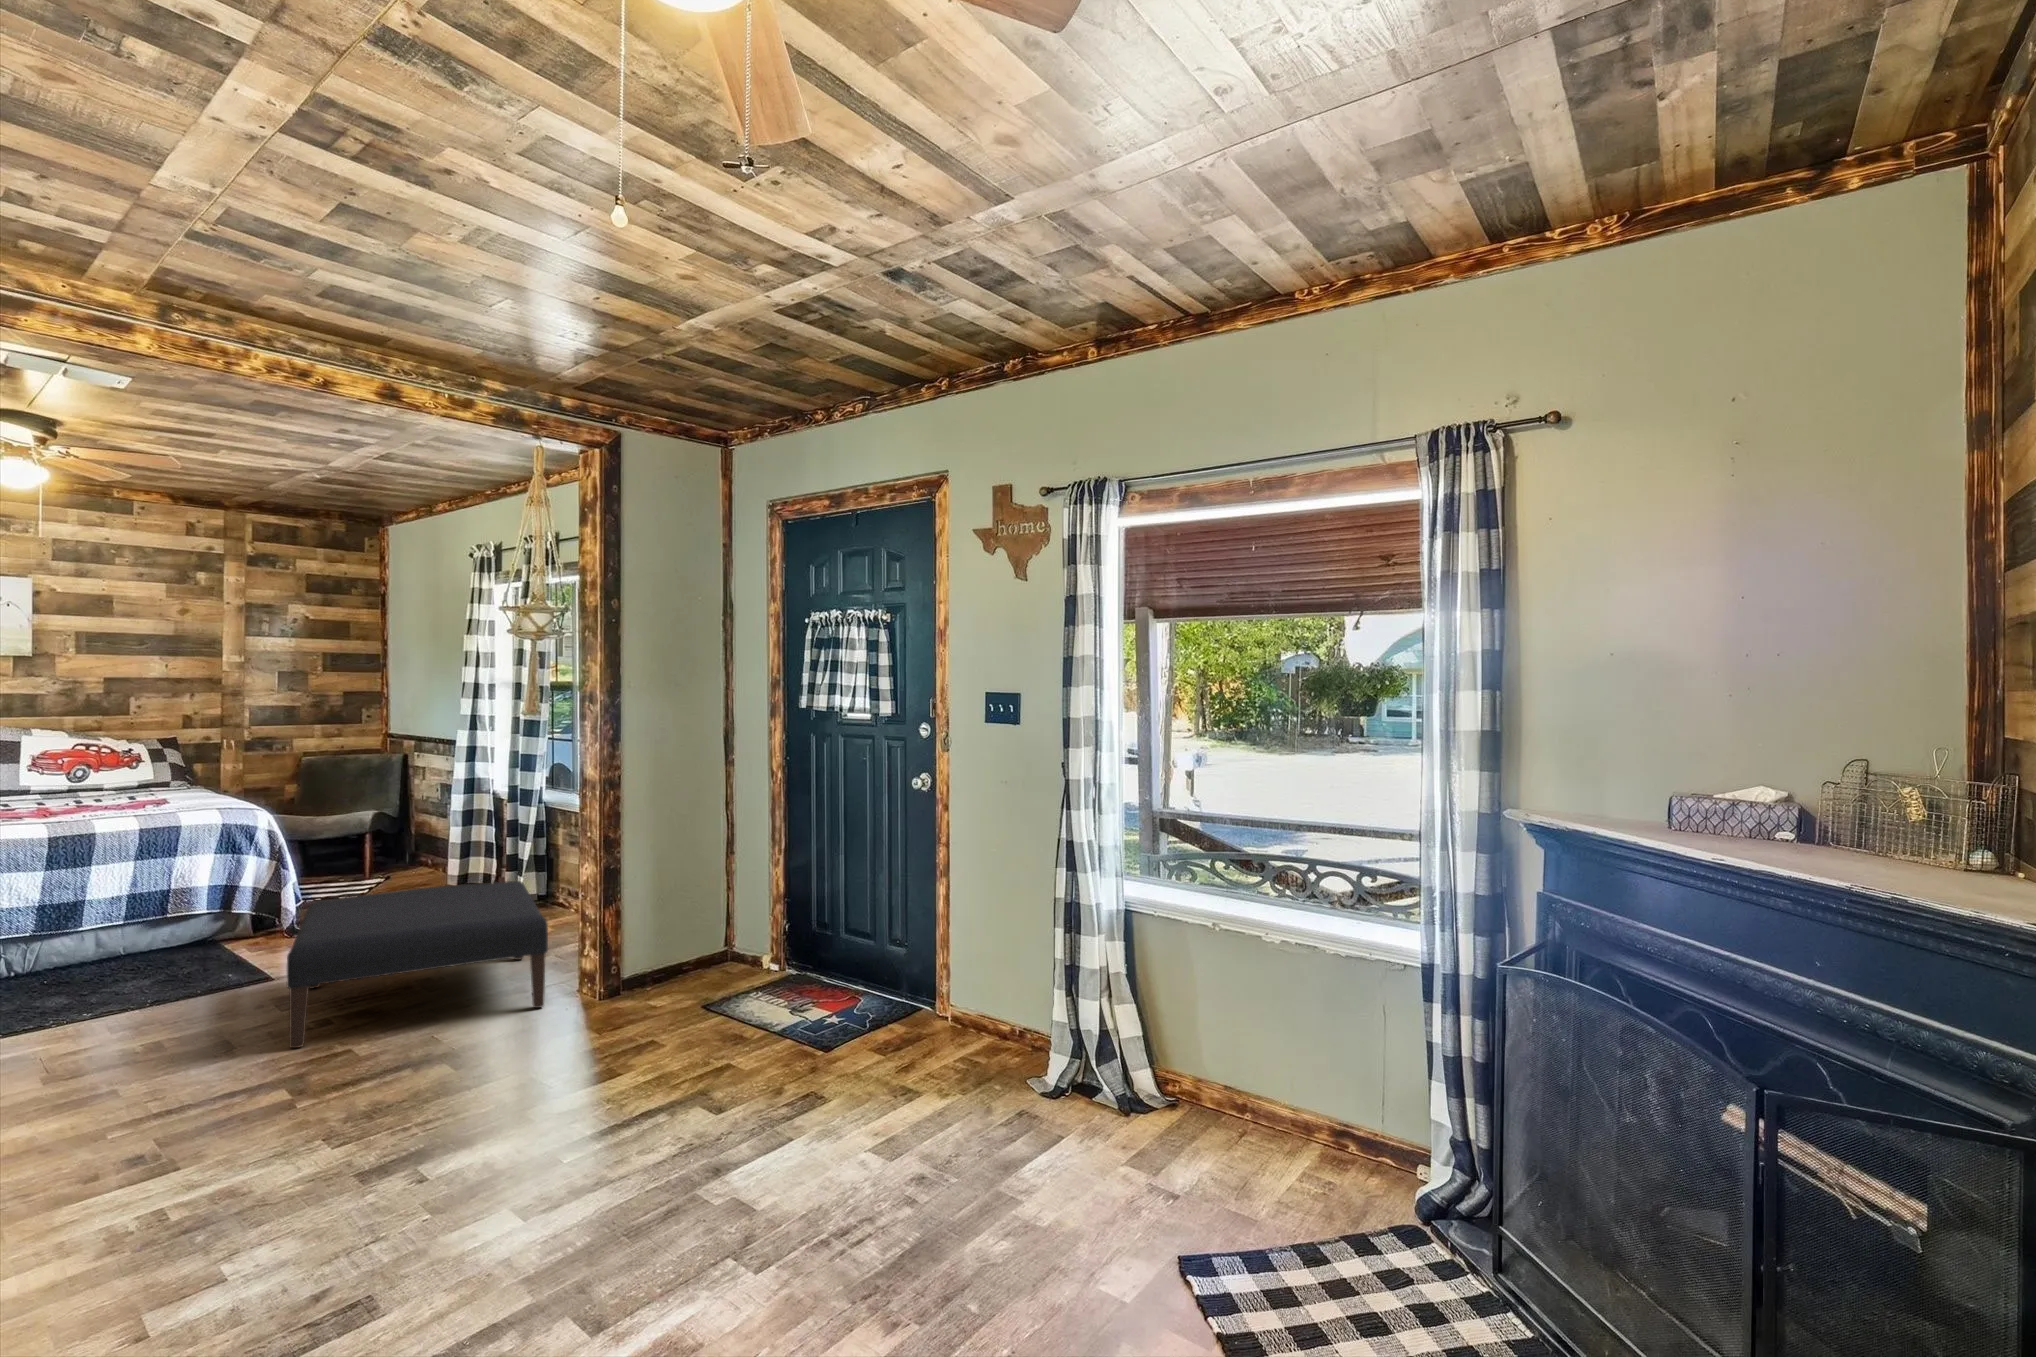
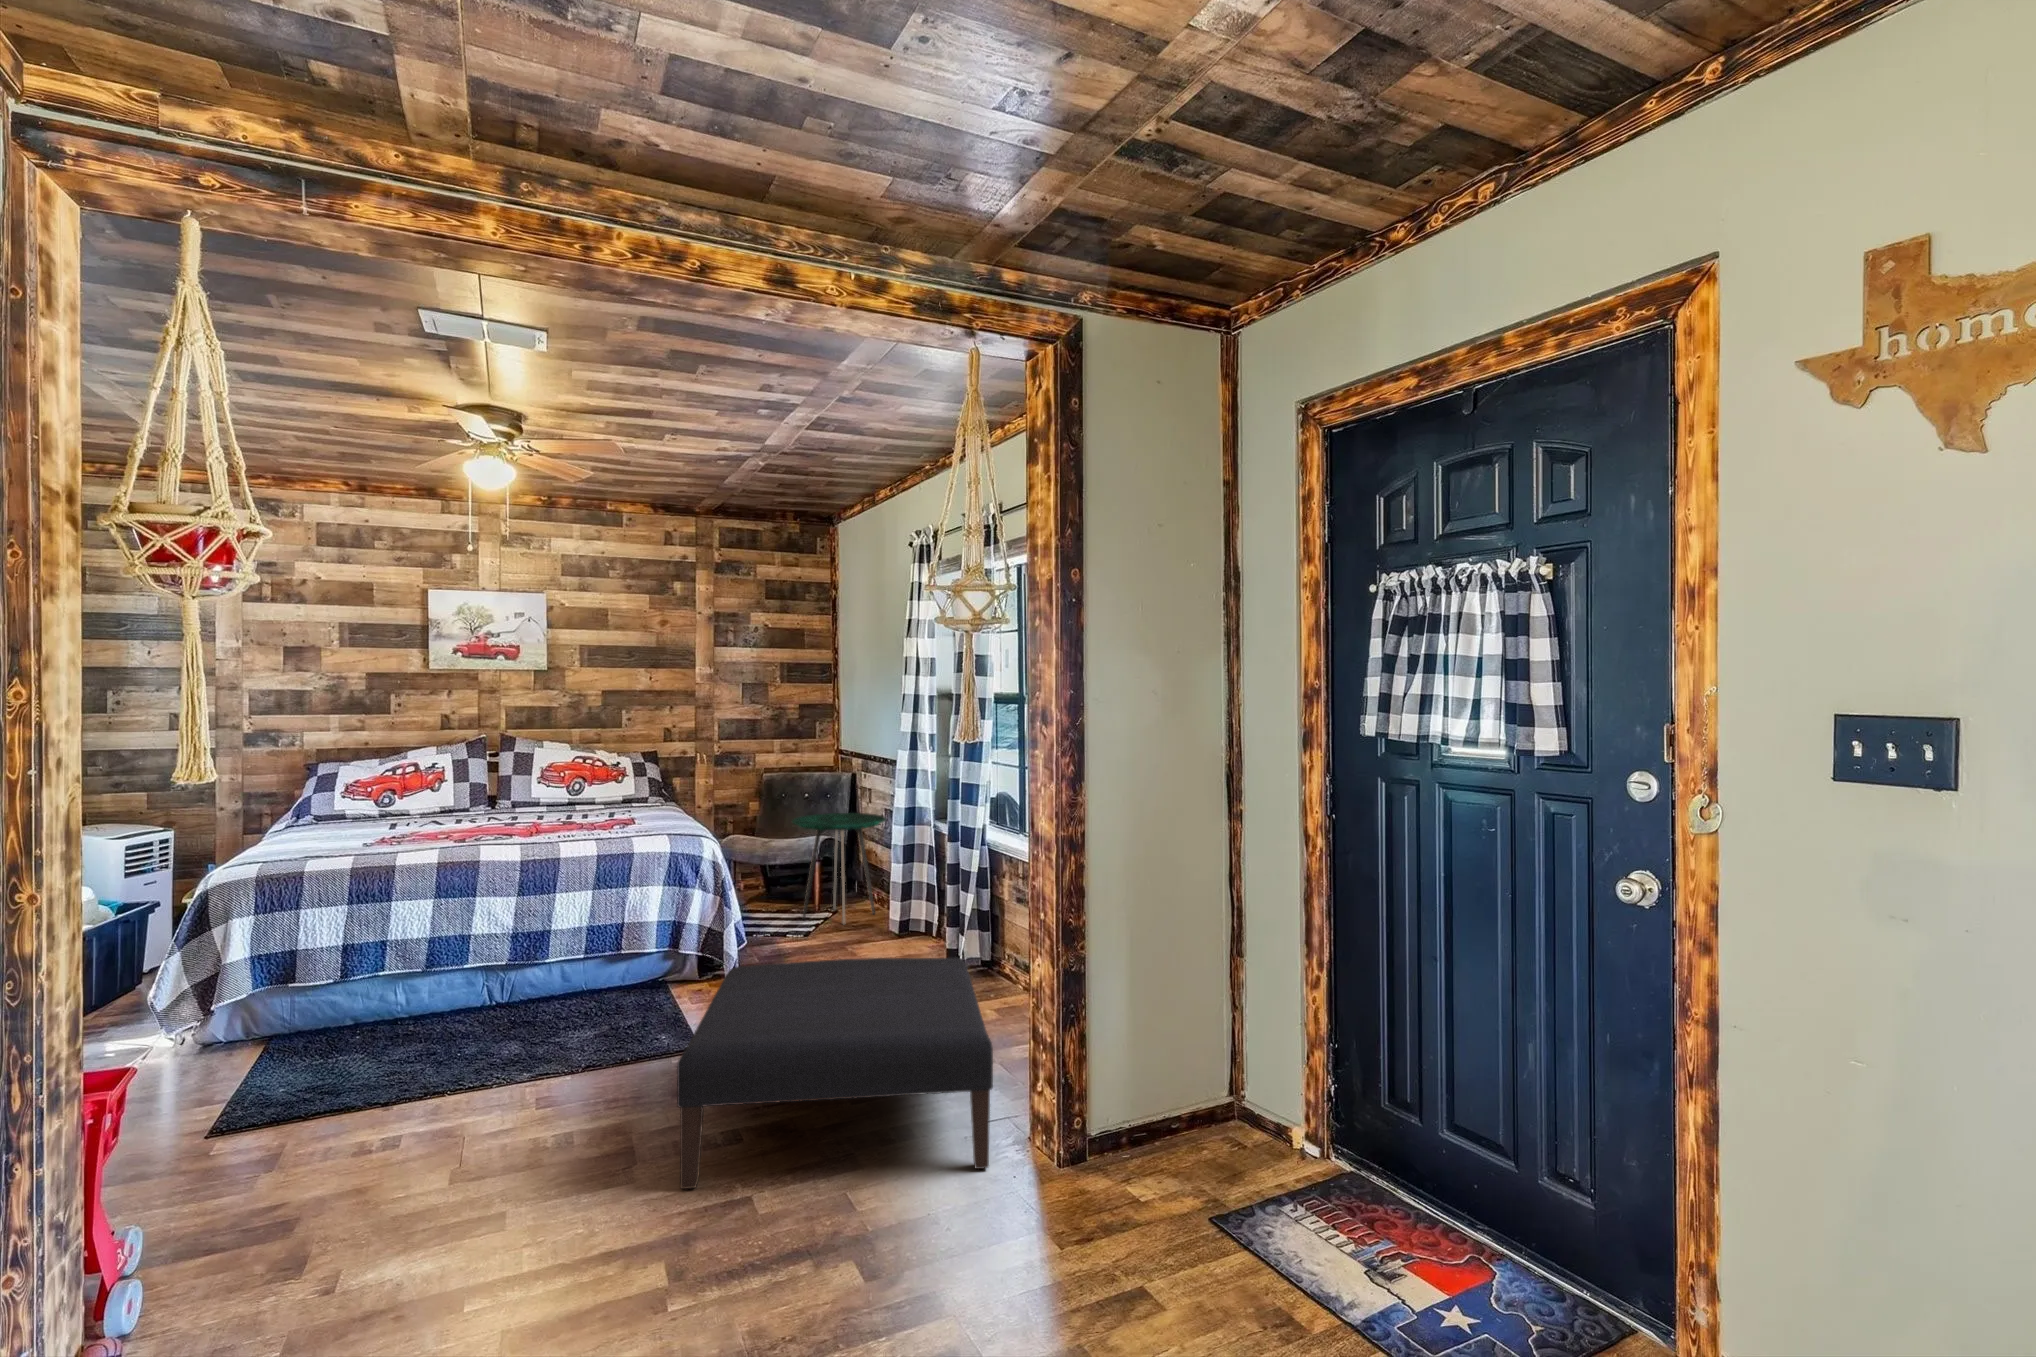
side table: none [341,789,440,886] -> present [792,813,886,924]

